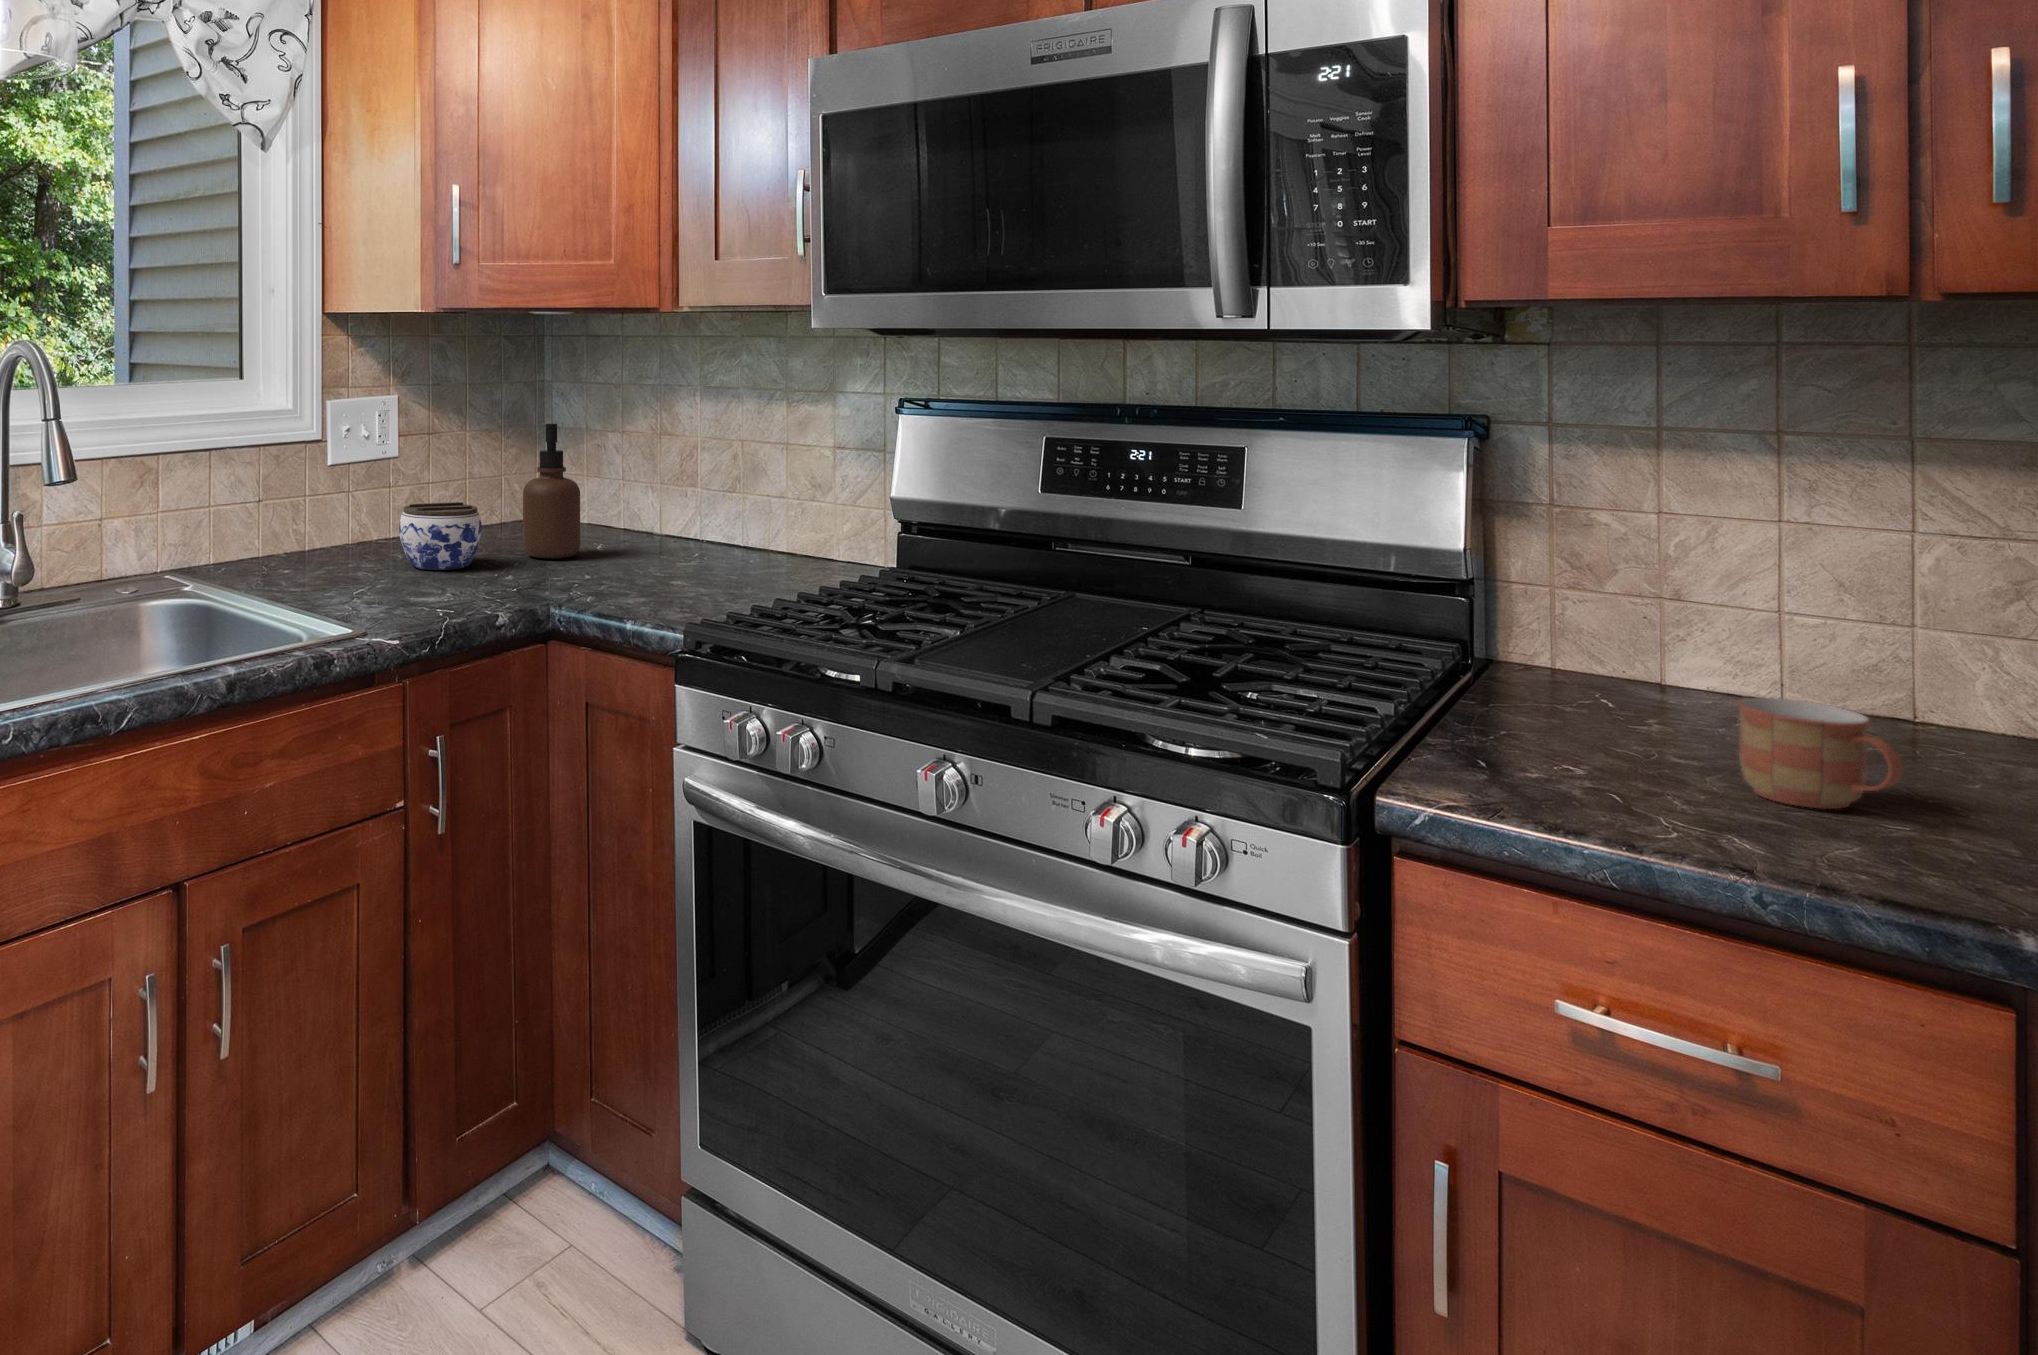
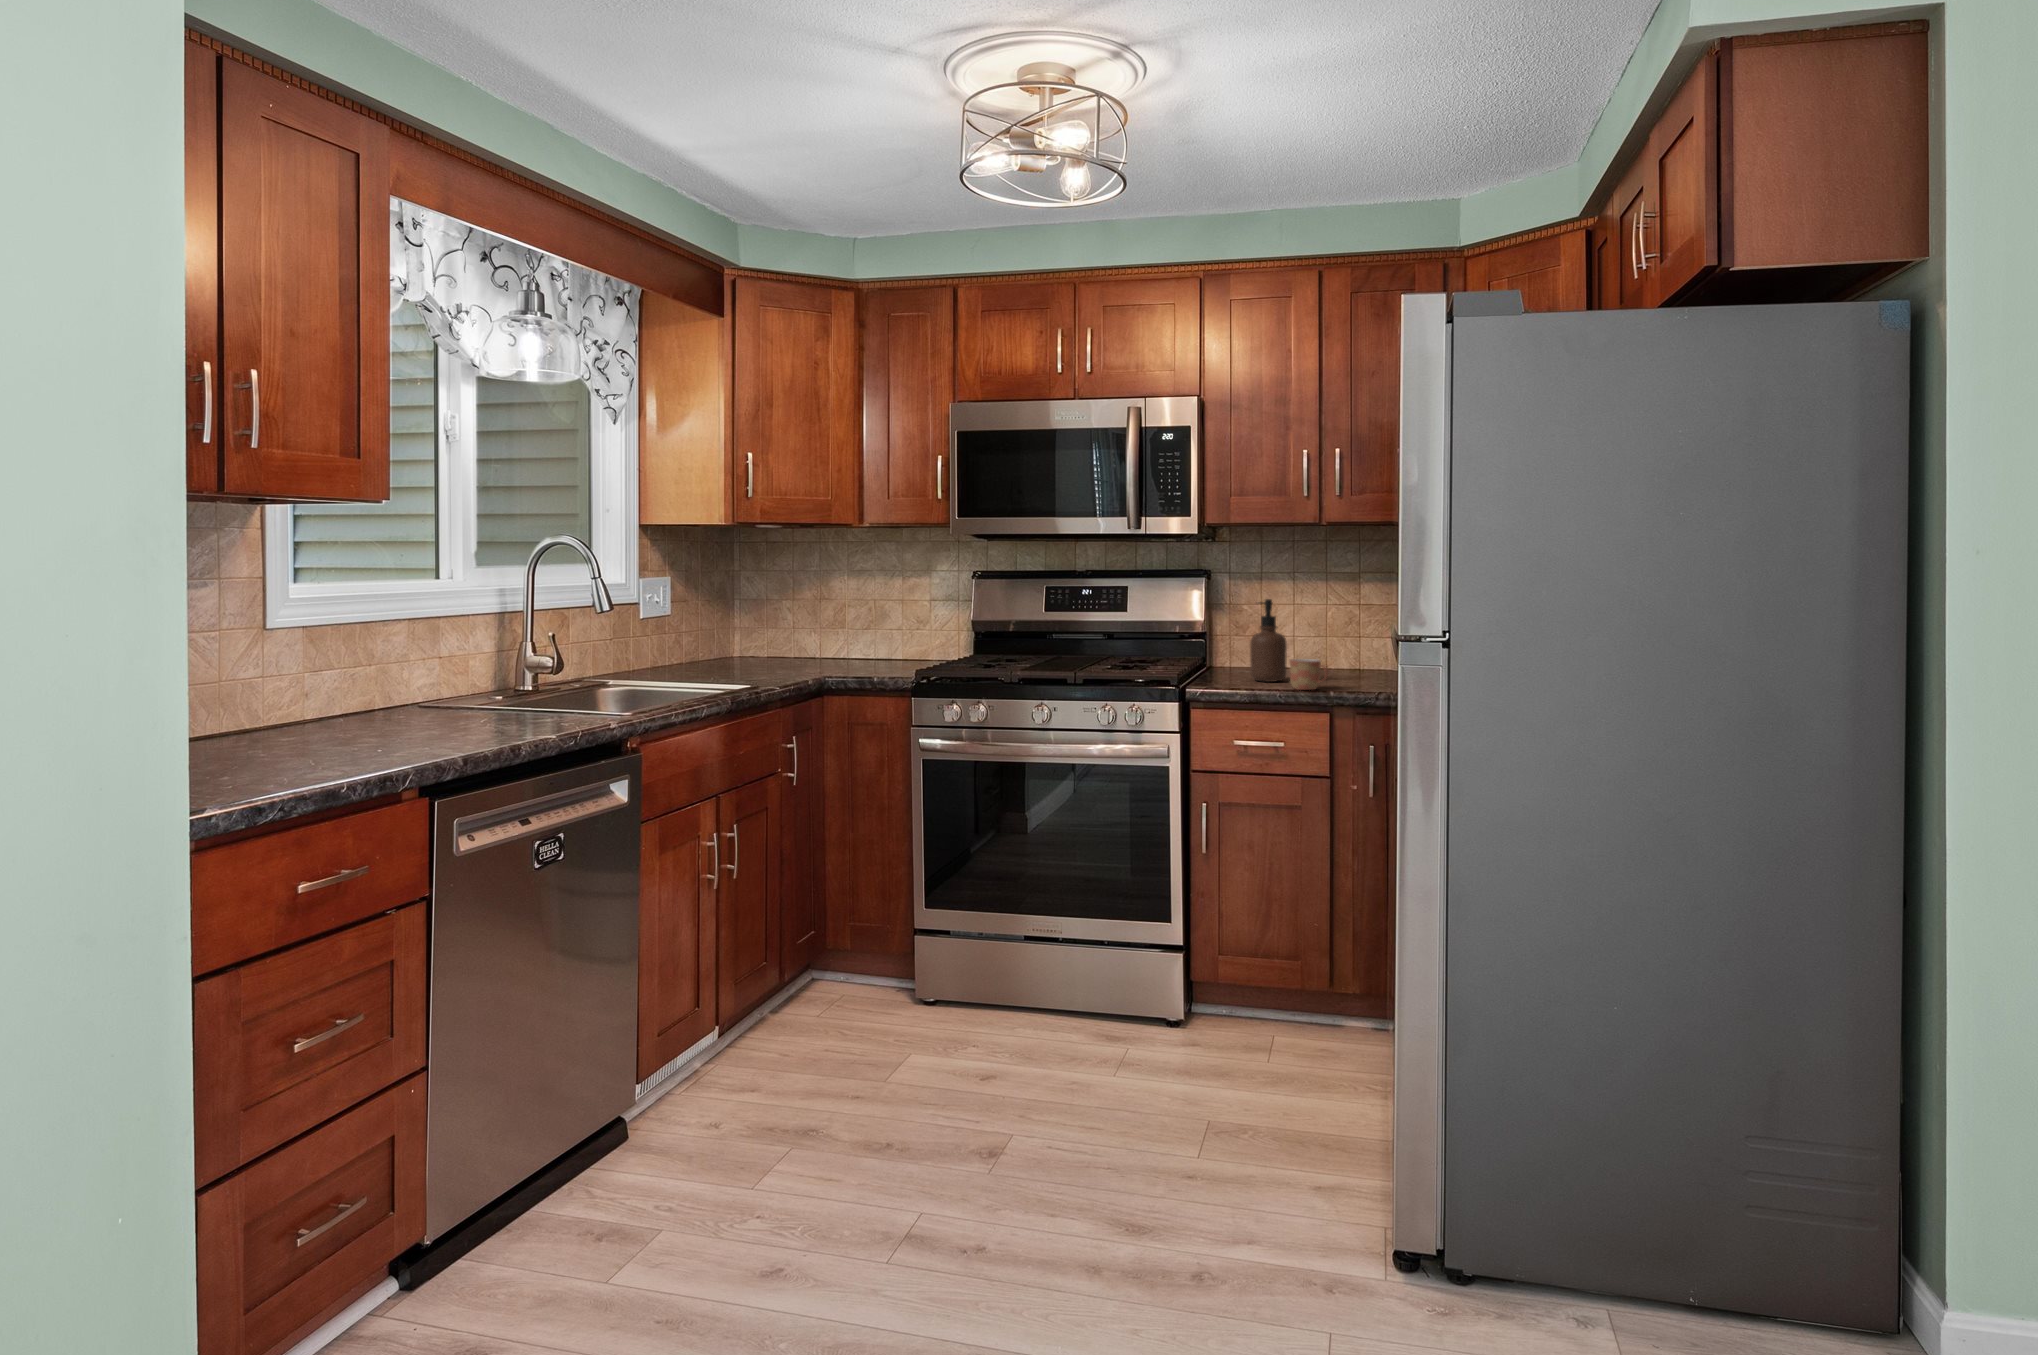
soap dispenser: present [523,424,580,558] -> present [1250,599,1287,682]
jar: present [399,502,482,570] -> none [704,634,753,670]

